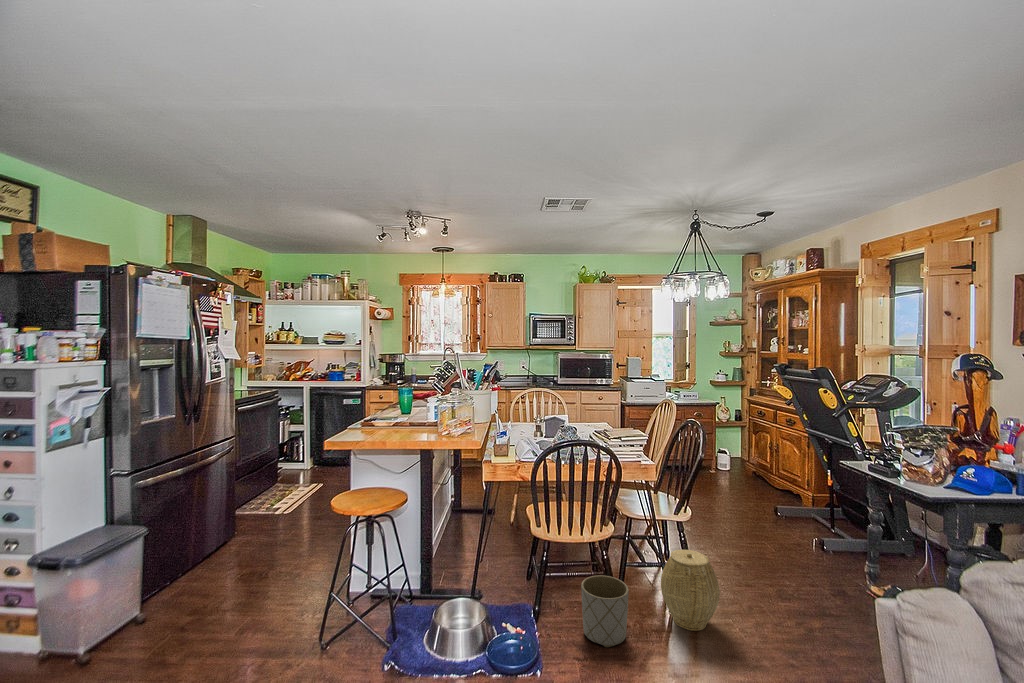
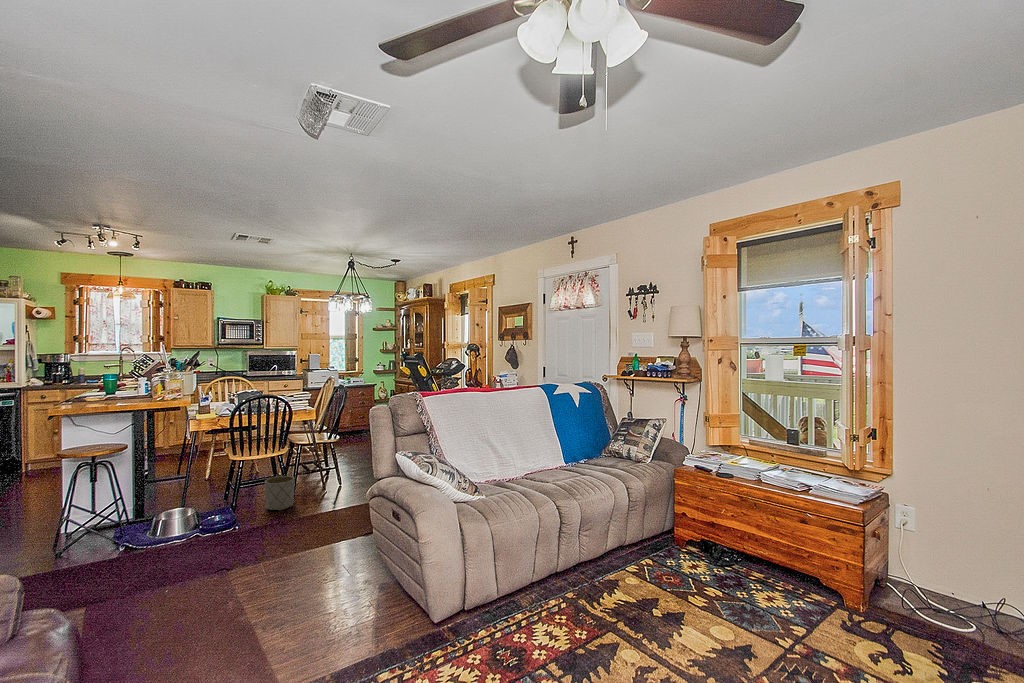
woven basket: present [661,550,720,631] -> none [316,456,348,497]

